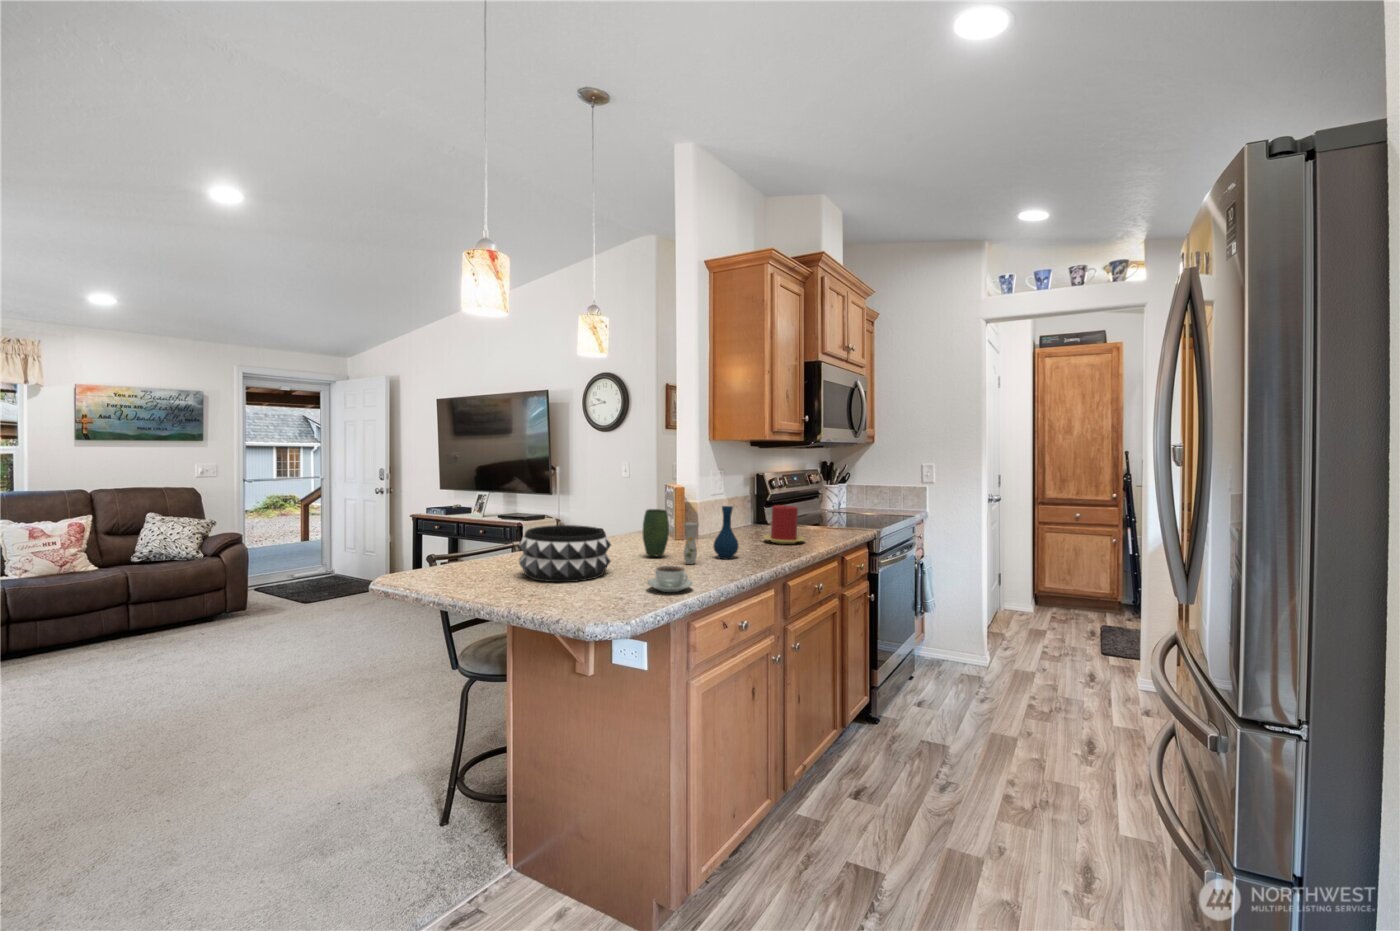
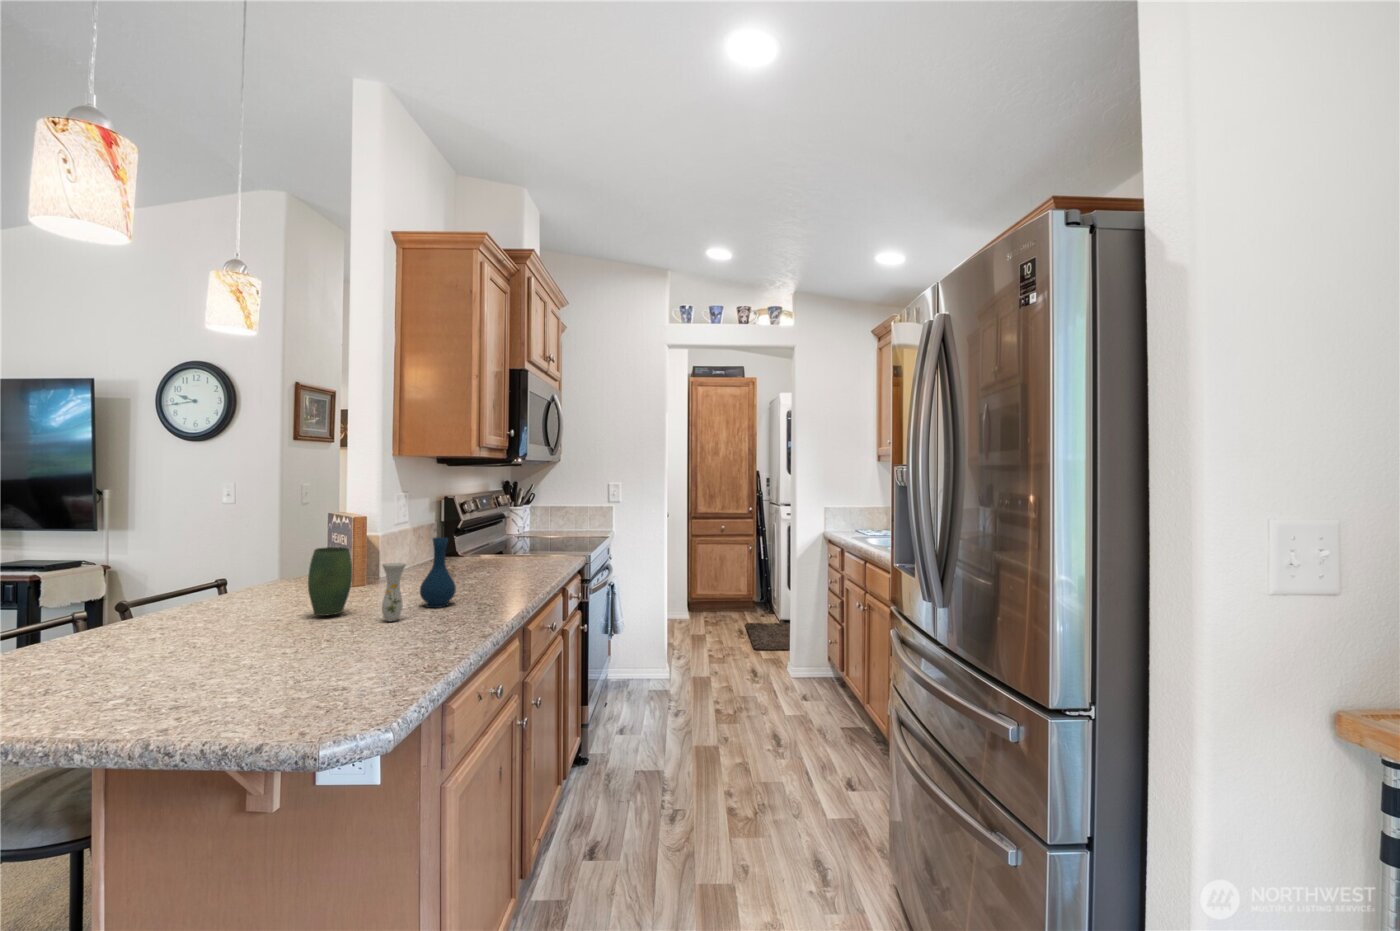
candle: present [763,505,805,544] -> none [470,532,524,579]
decorative bowl: present [519,525,611,582] -> none [64,582,267,688]
coffee cup: present [647,566,693,592] -> none [347,631,424,673]

